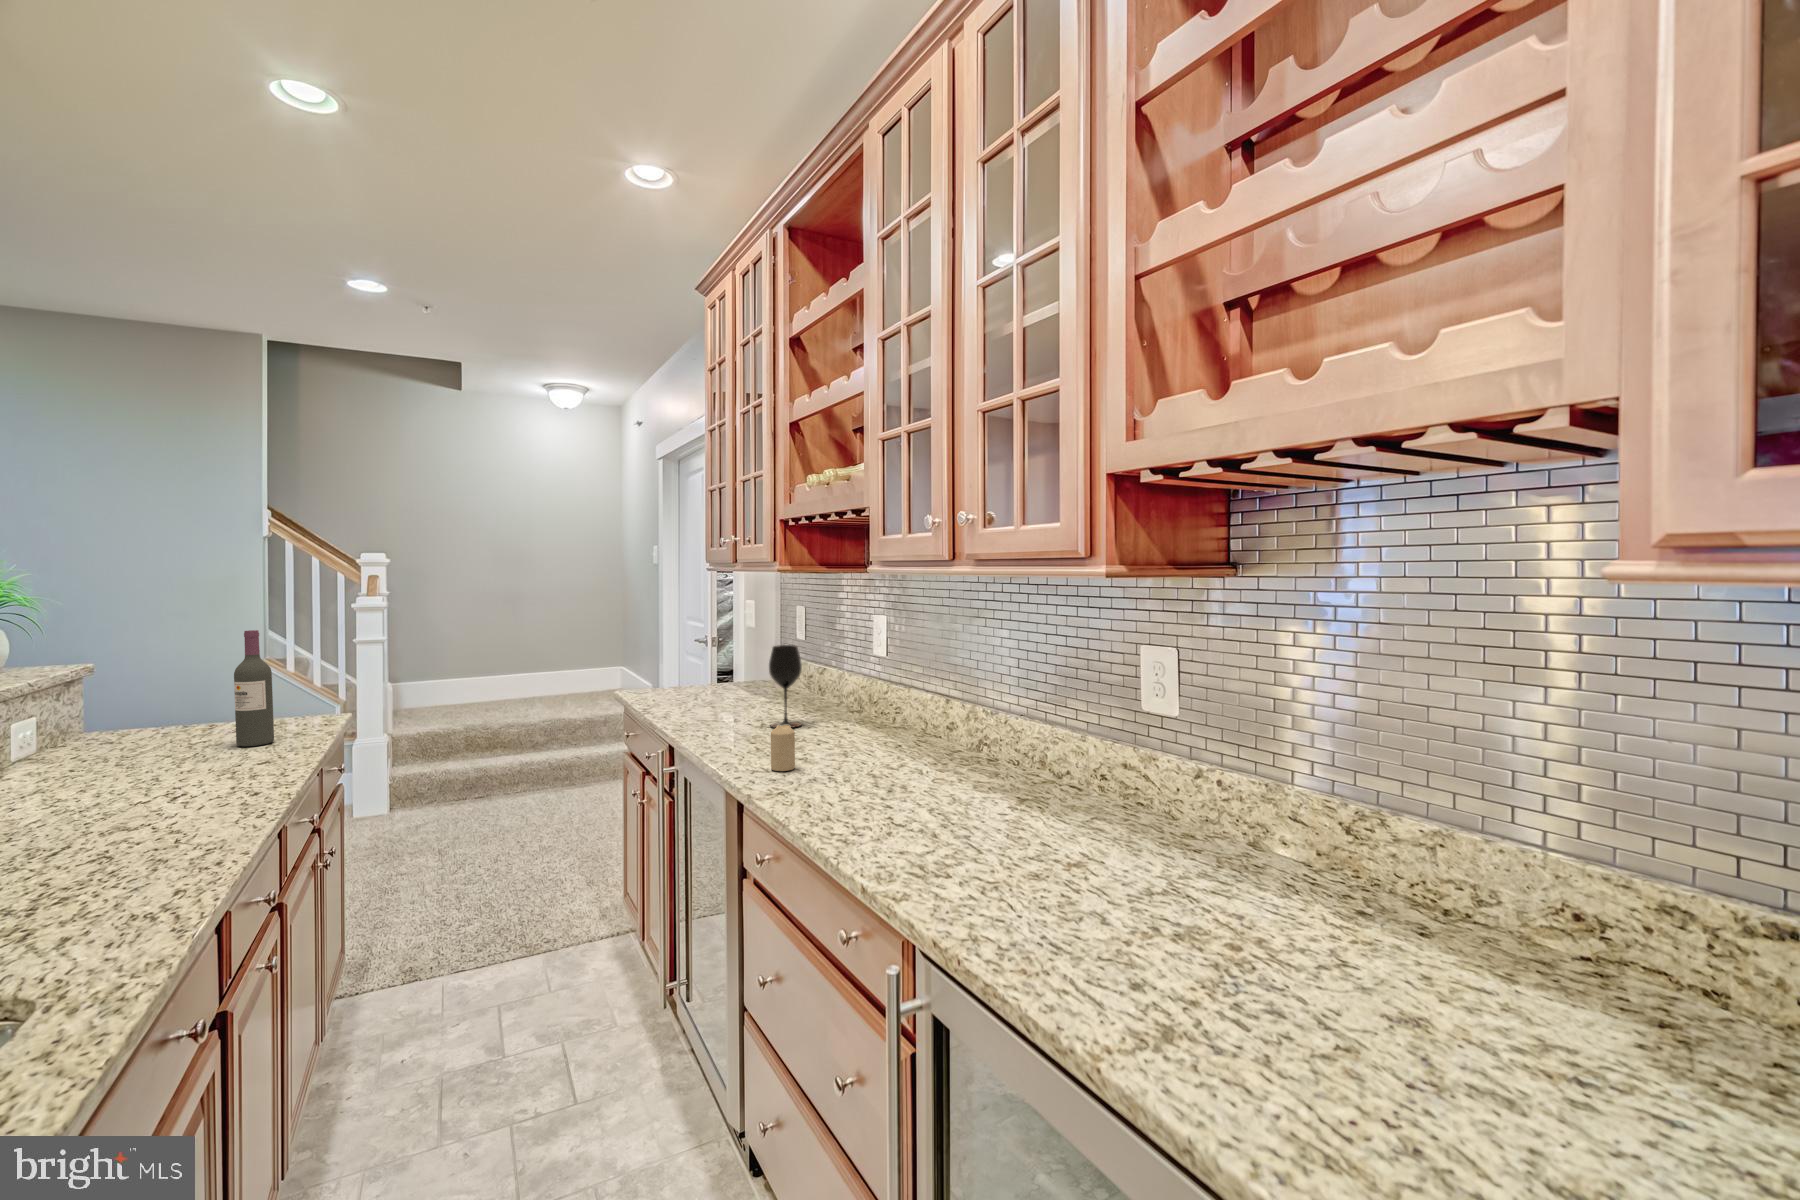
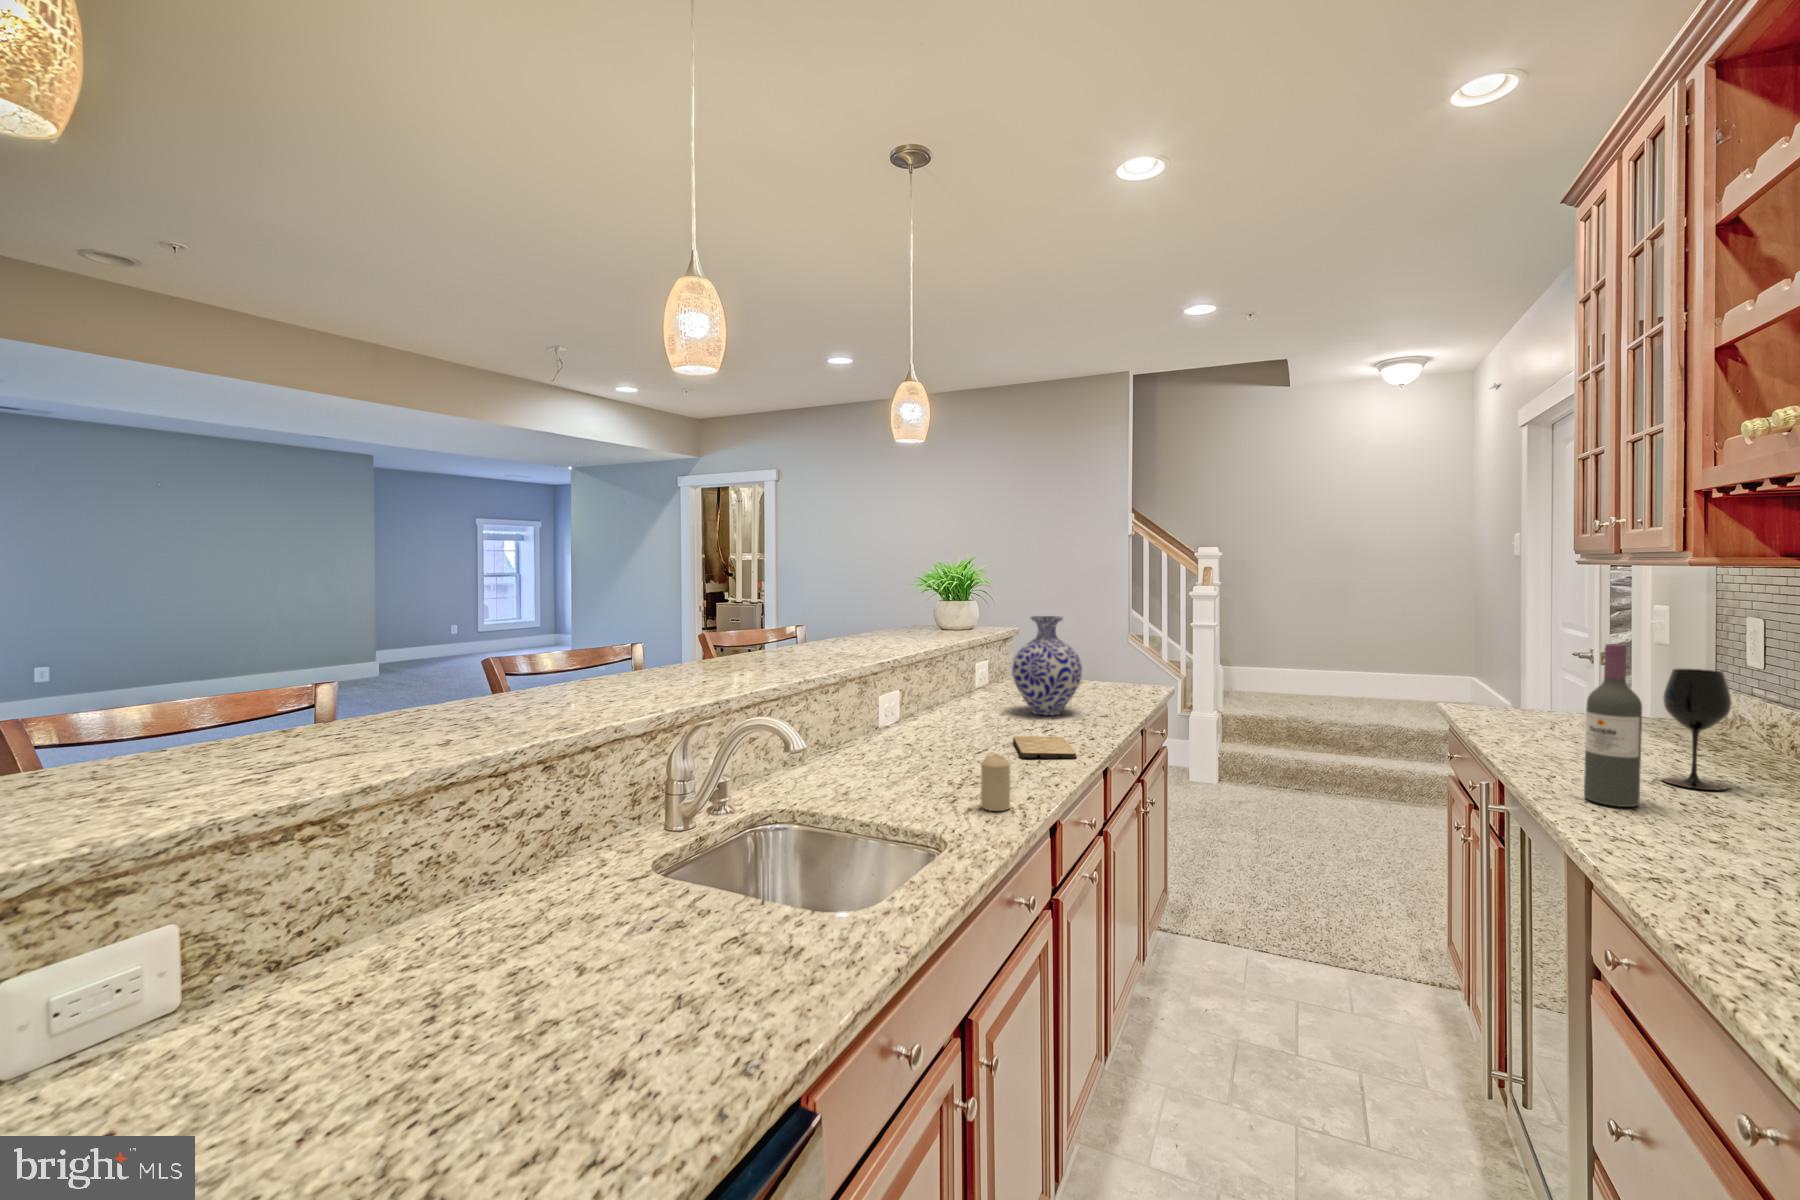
wine bottle: present [234,630,274,746] -> present [1584,644,1642,807]
vase: none [95,640,225,780] -> present [1012,616,1082,715]
candle: present [771,725,795,771] -> present [981,754,1010,811]
cutting board: none [116,801,239,843] -> present [1013,736,1076,759]

